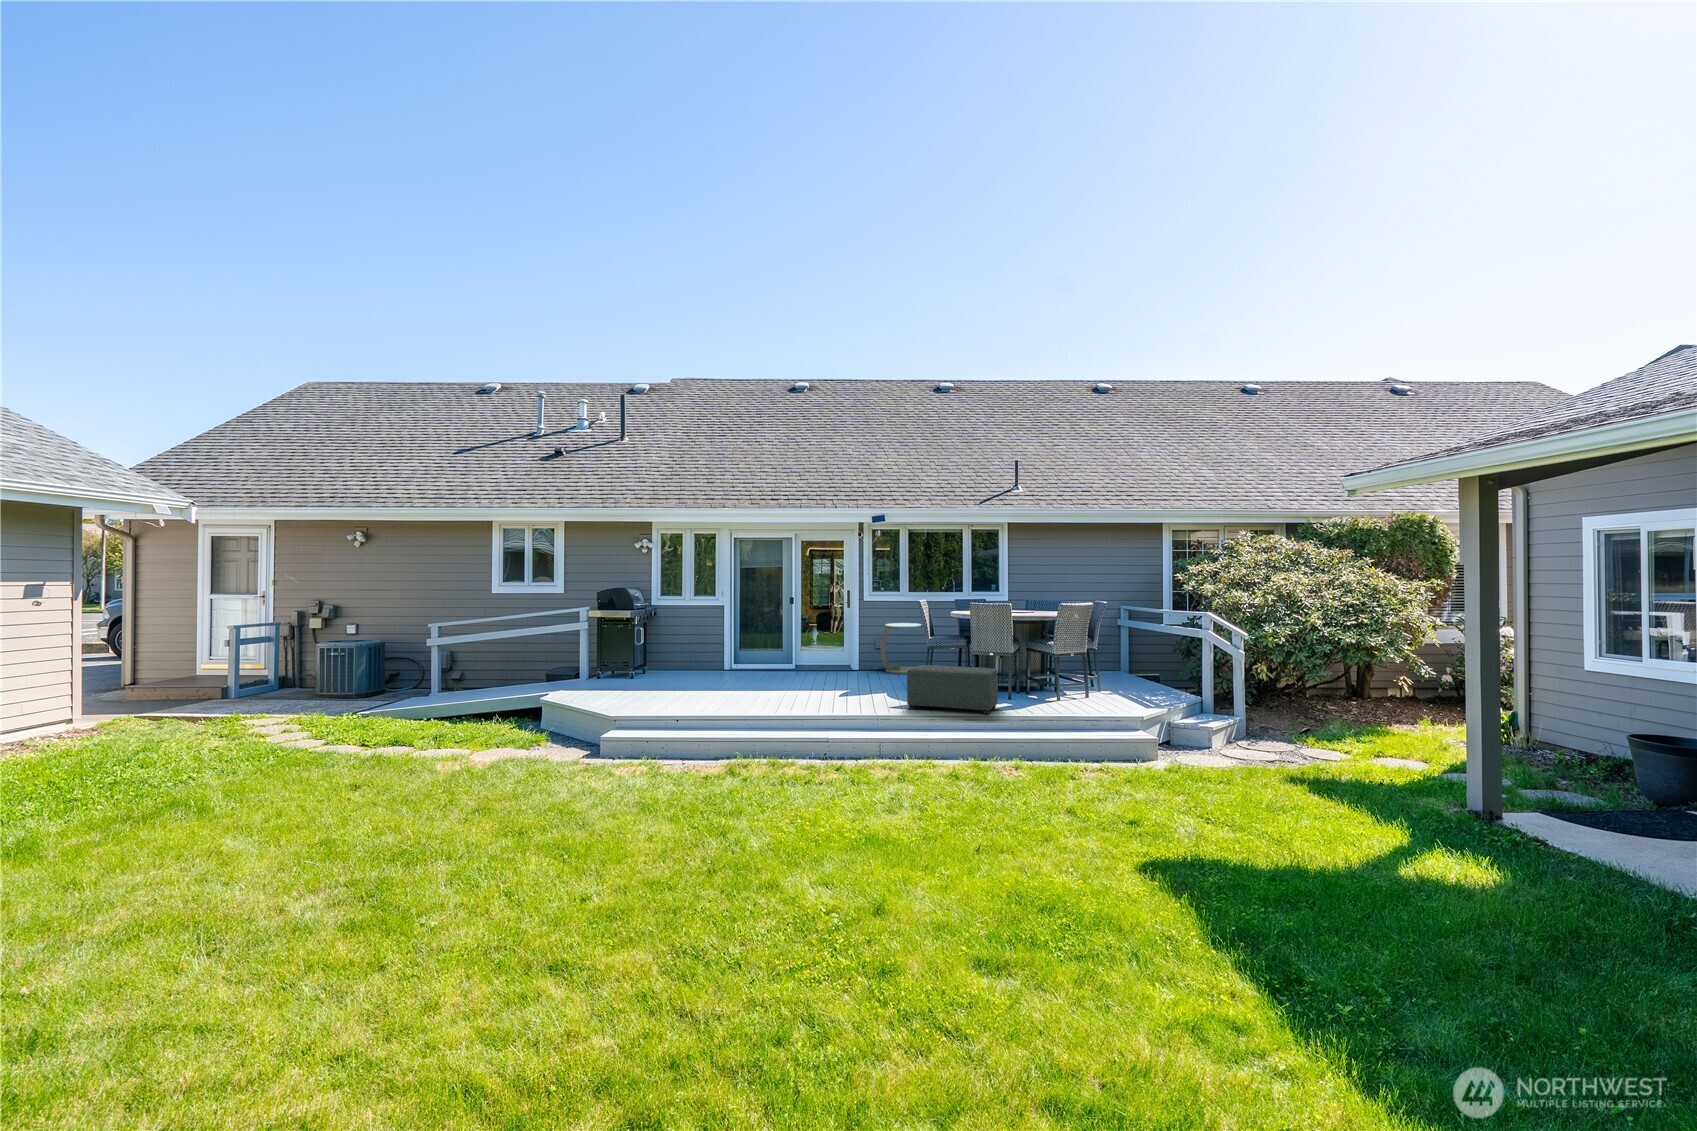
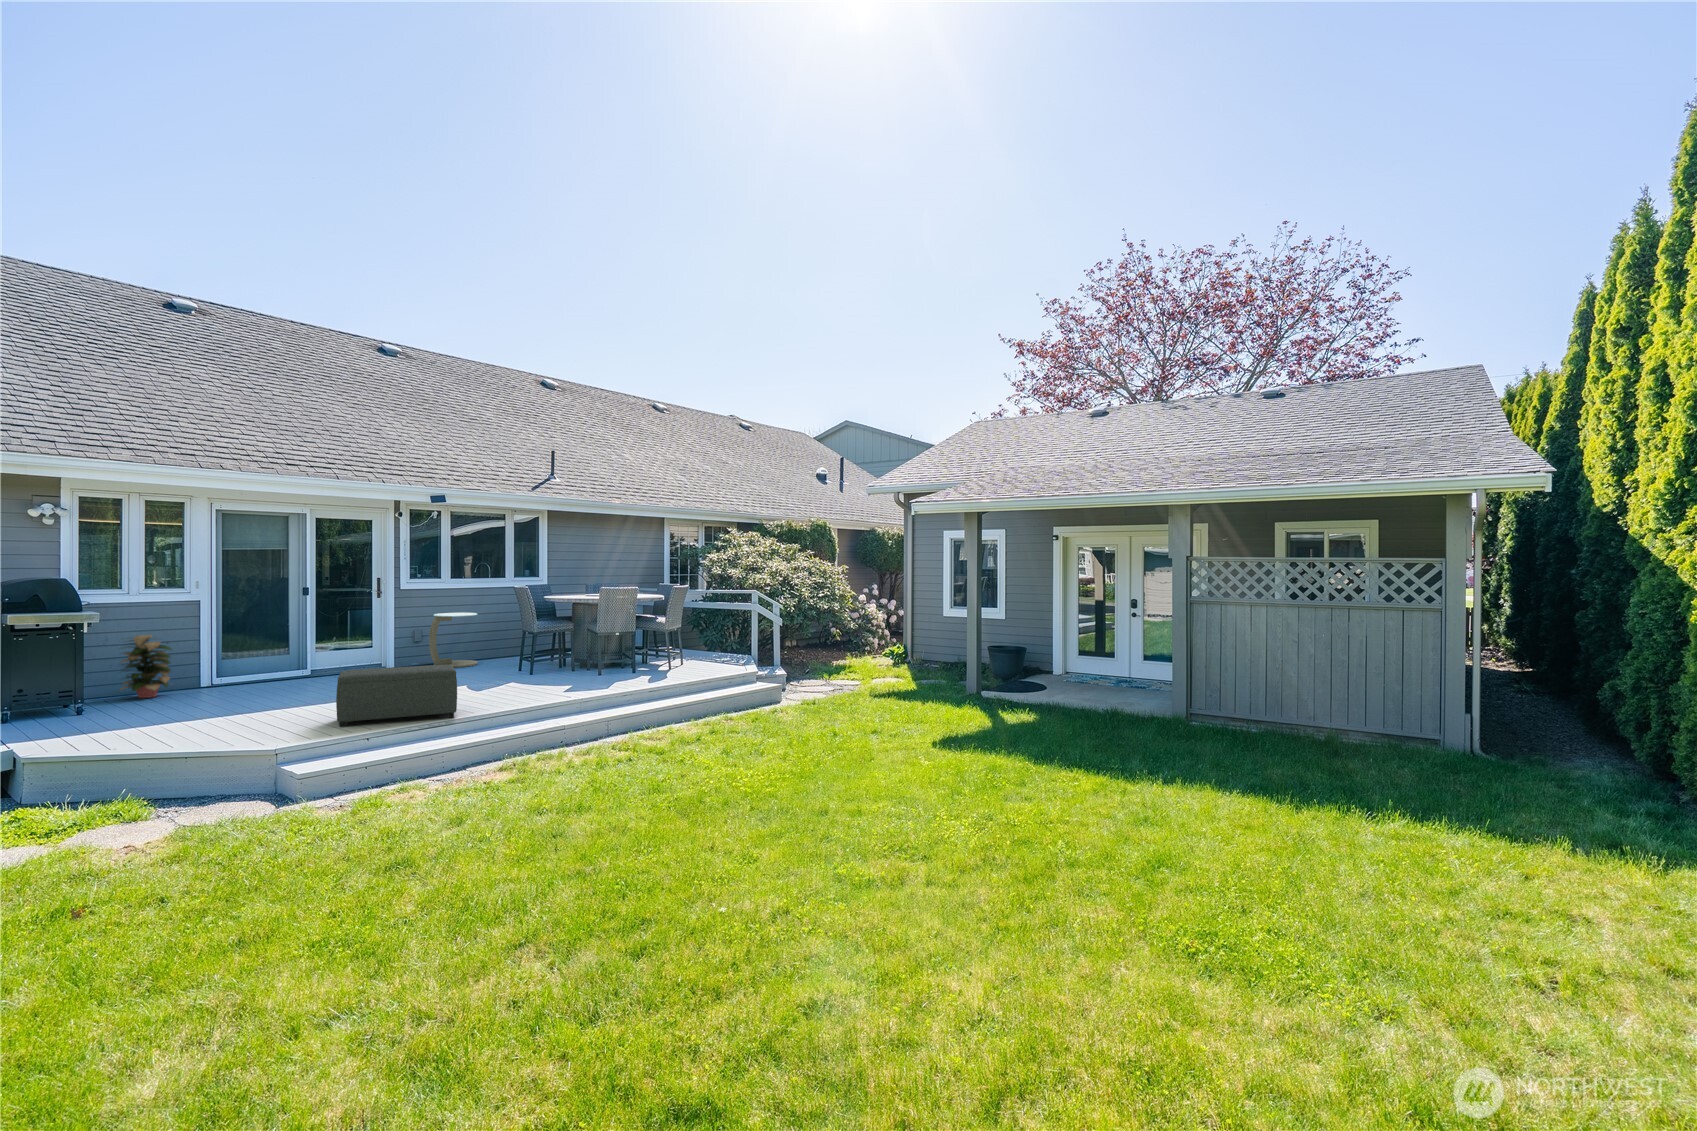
decorative plant: none [669,629,701,673] -> present [121,635,172,698]
ottoman: present [907,665,998,714] -> present [336,665,457,727]

